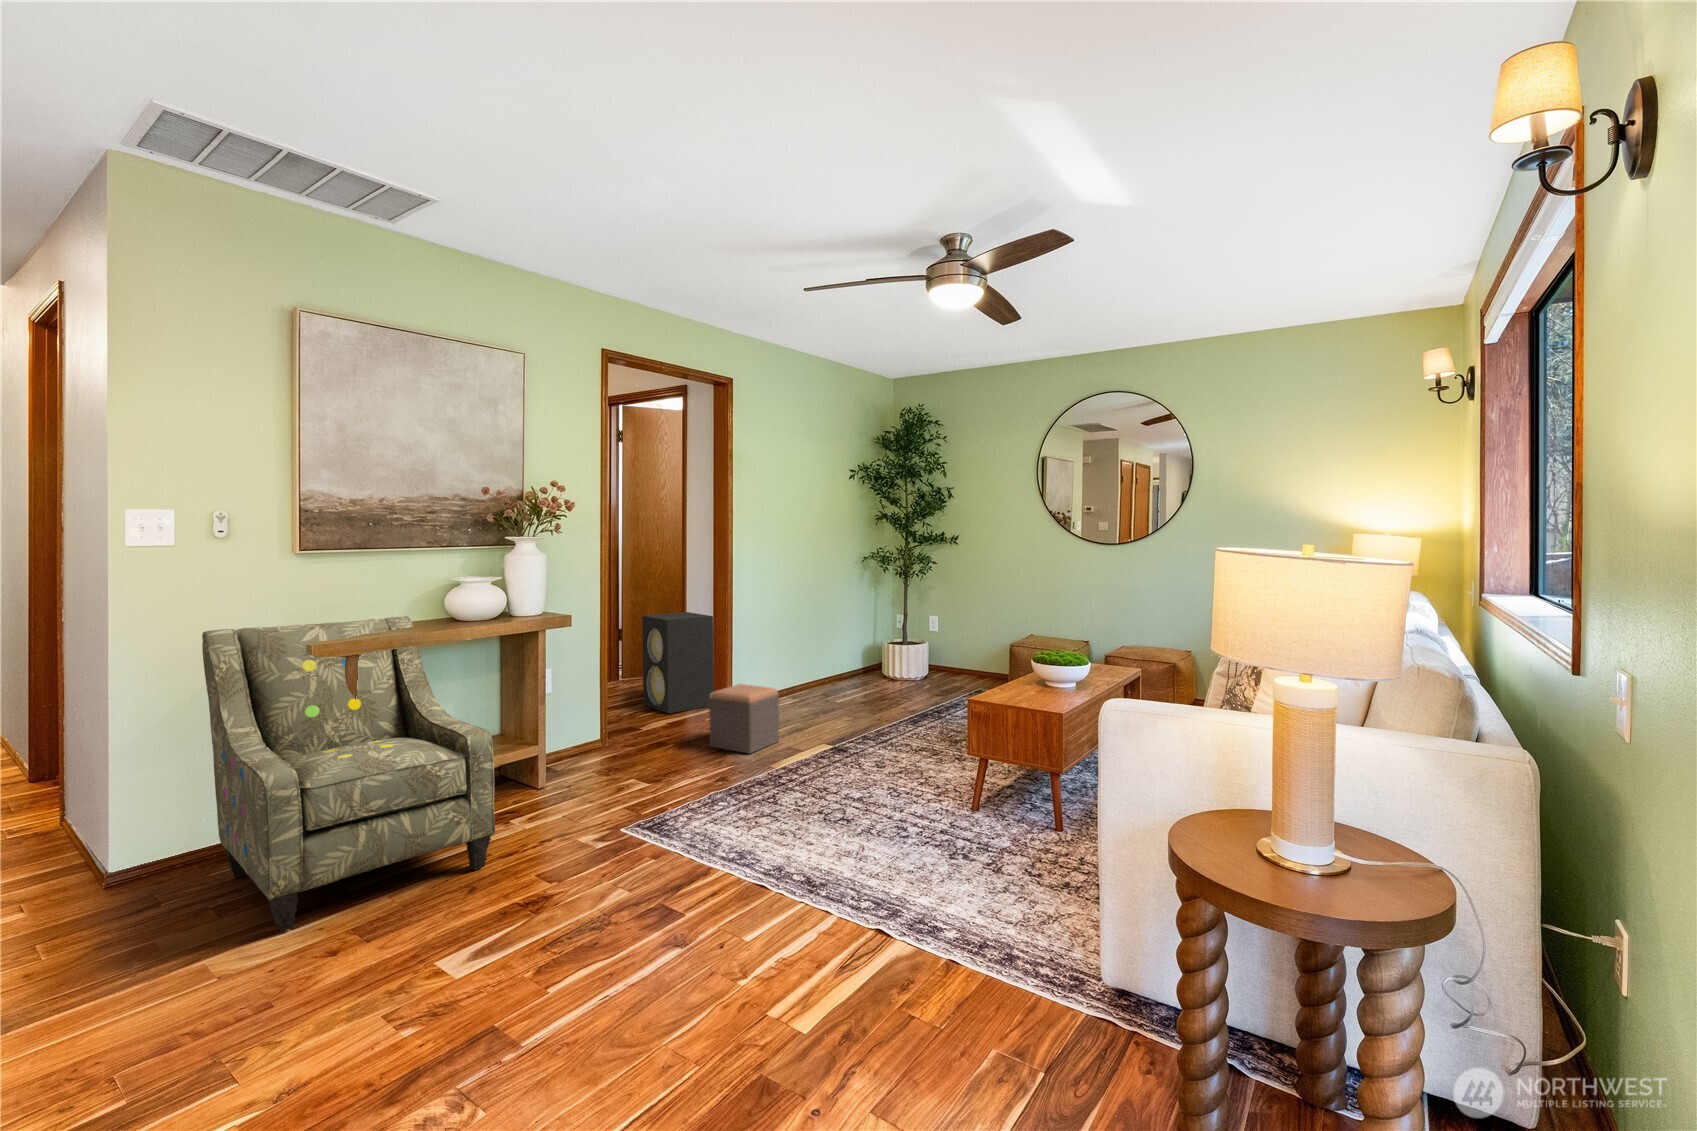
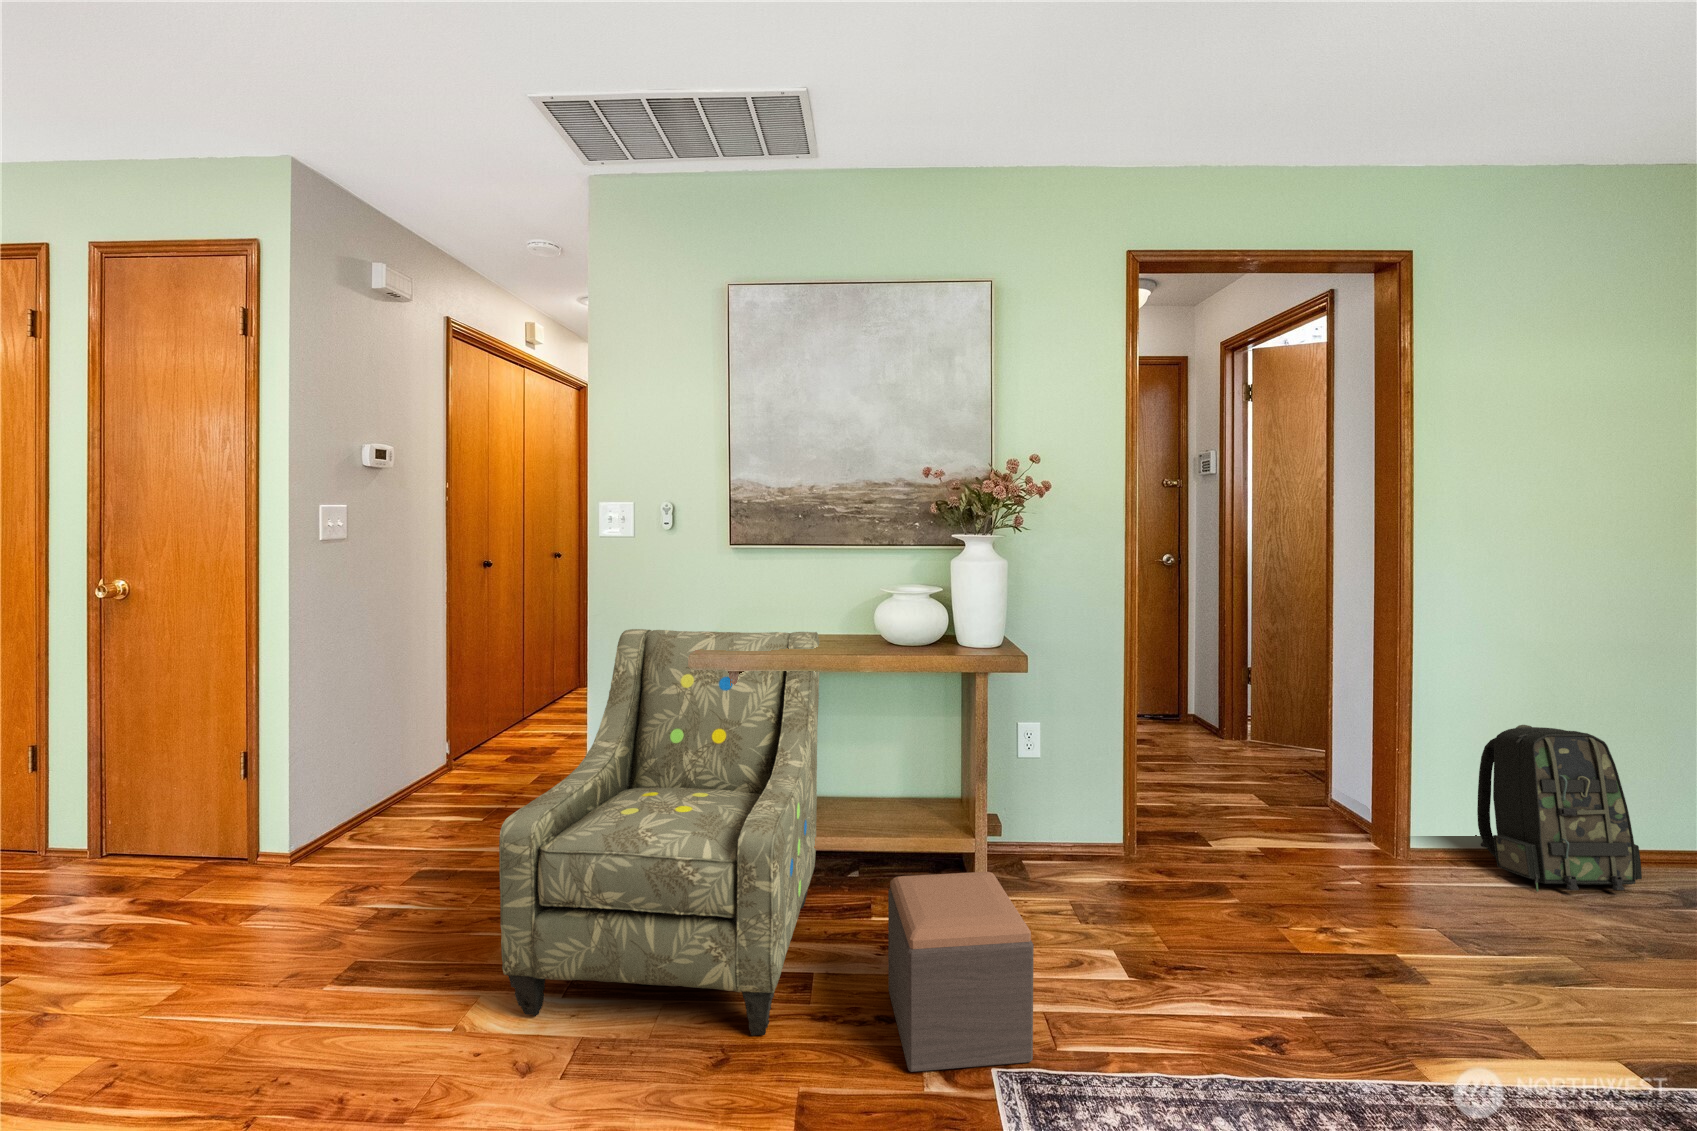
speaker: present [642,612,714,714] -> none [1242,657,1373,831]
backpack: none [759,631,816,710] -> present [1477,725,1642,892]
footstool: present [709,684,779,754] -> present [888,872,1034,1072]

